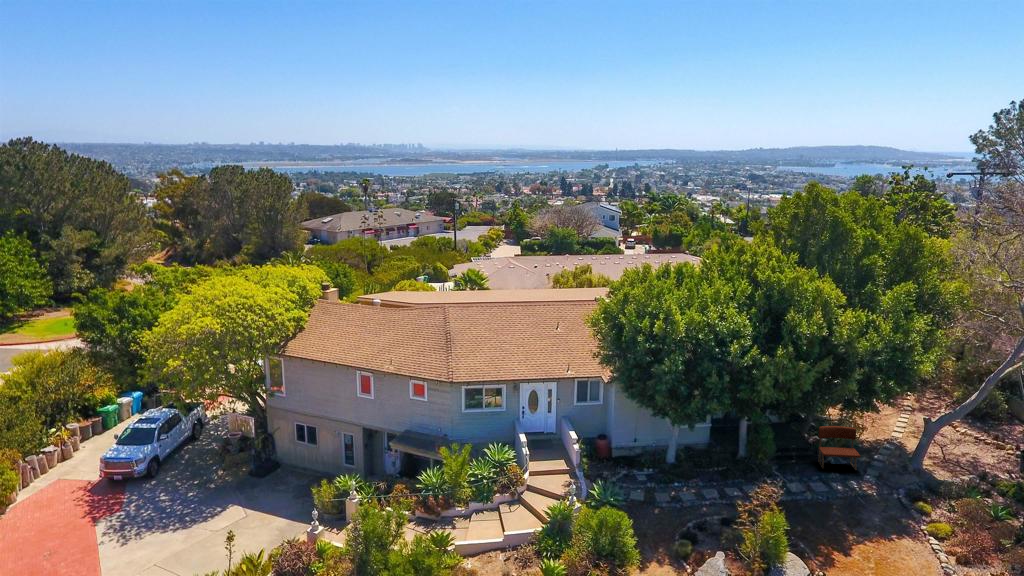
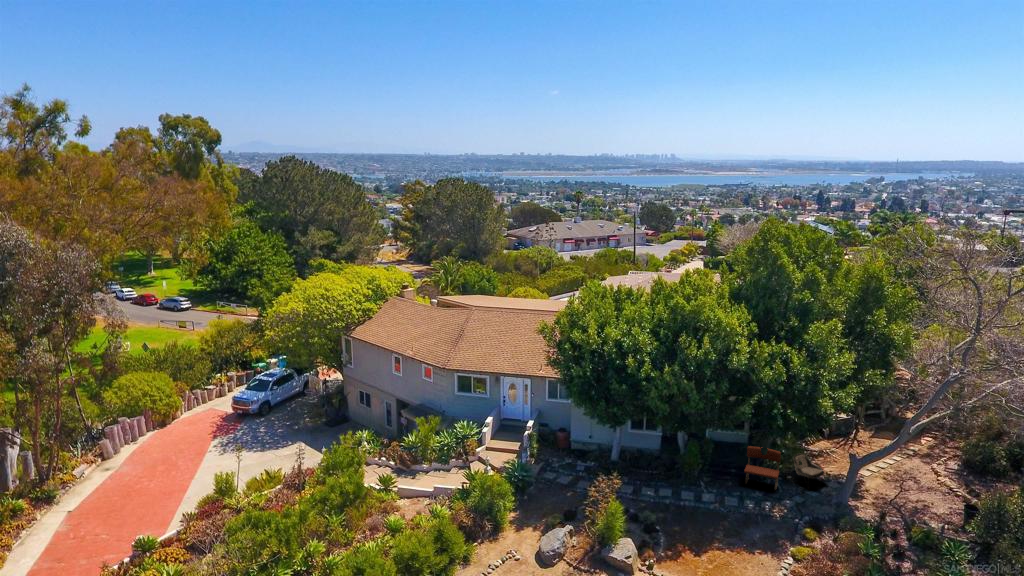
lounge chair: none [861,427,892,464] -> present [793,453,824,489]

